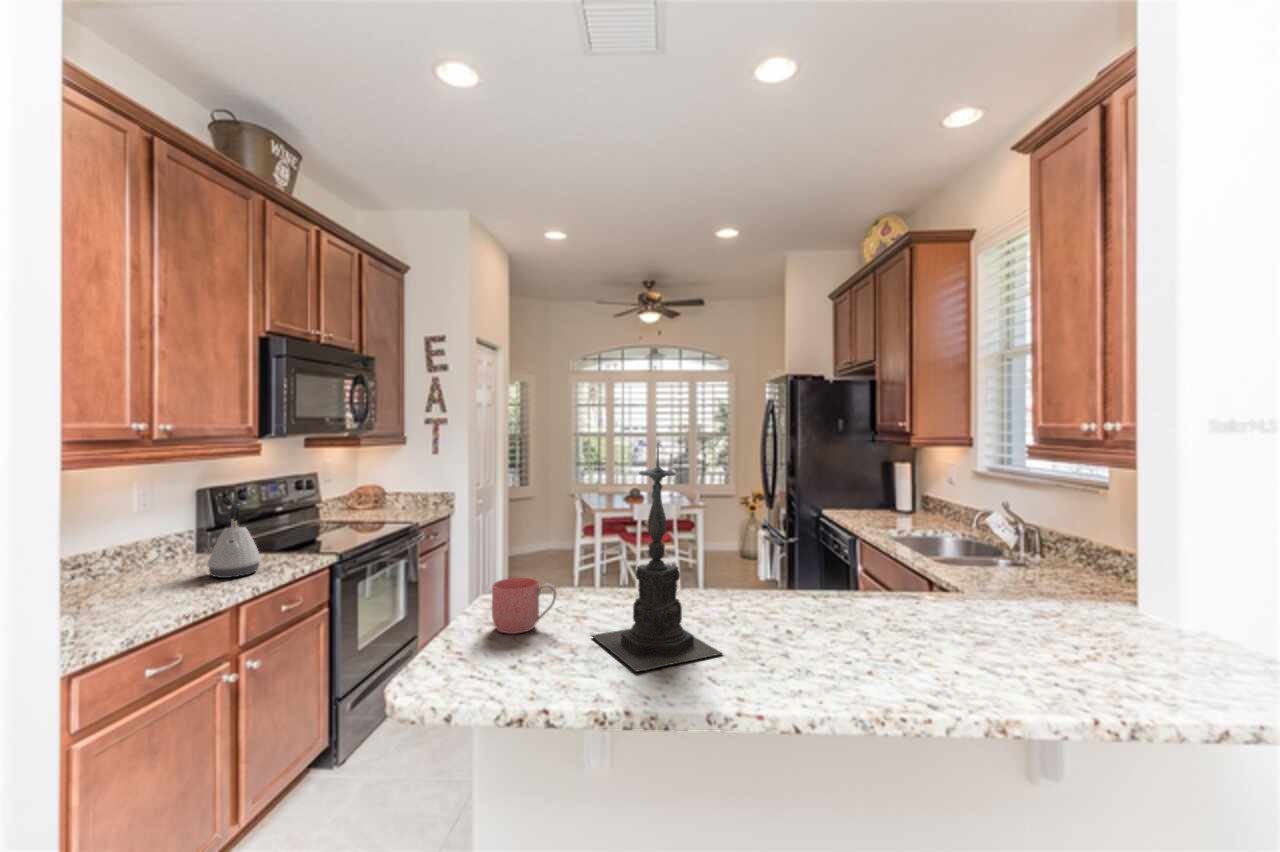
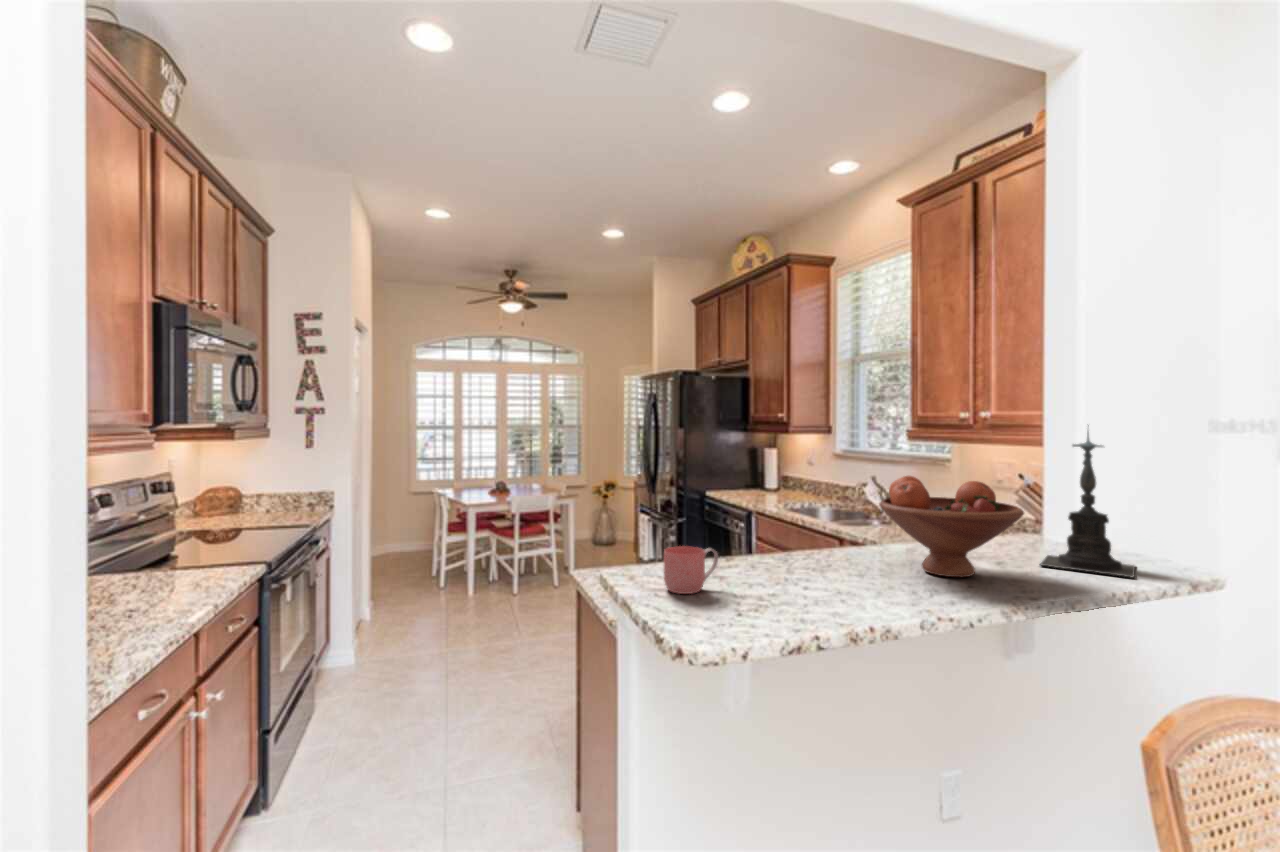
candle holder: present [592,443,722,672] -> present [1040,425,1135,578]
kettle: present [207,504,261,578] -> none [129,506,199,597]
fruit bowl: none [787,509,978,657] -> present [879,476,1024,577]

